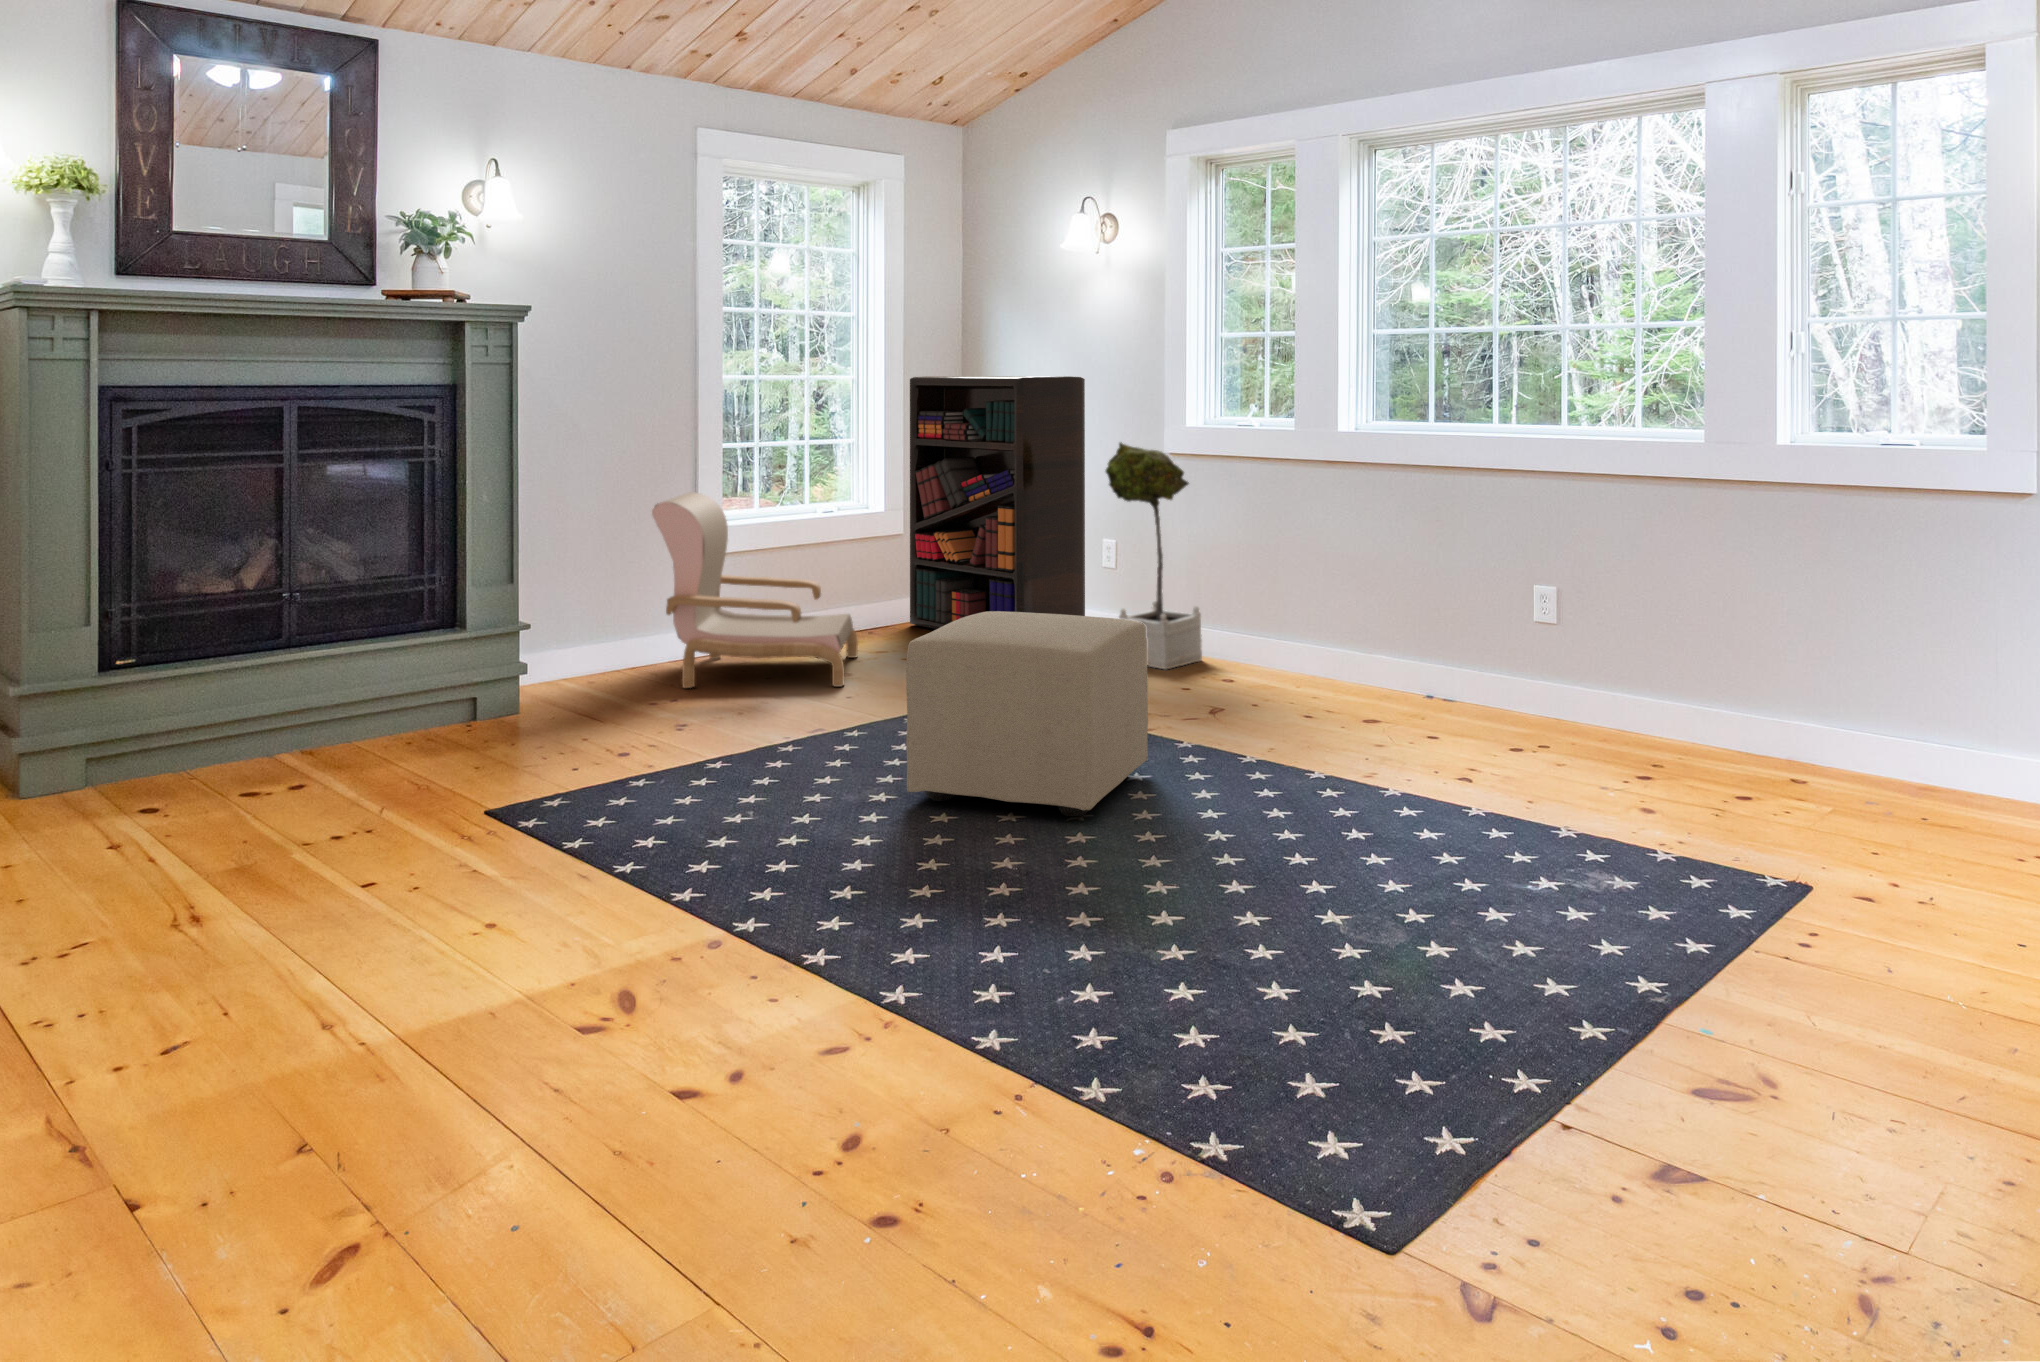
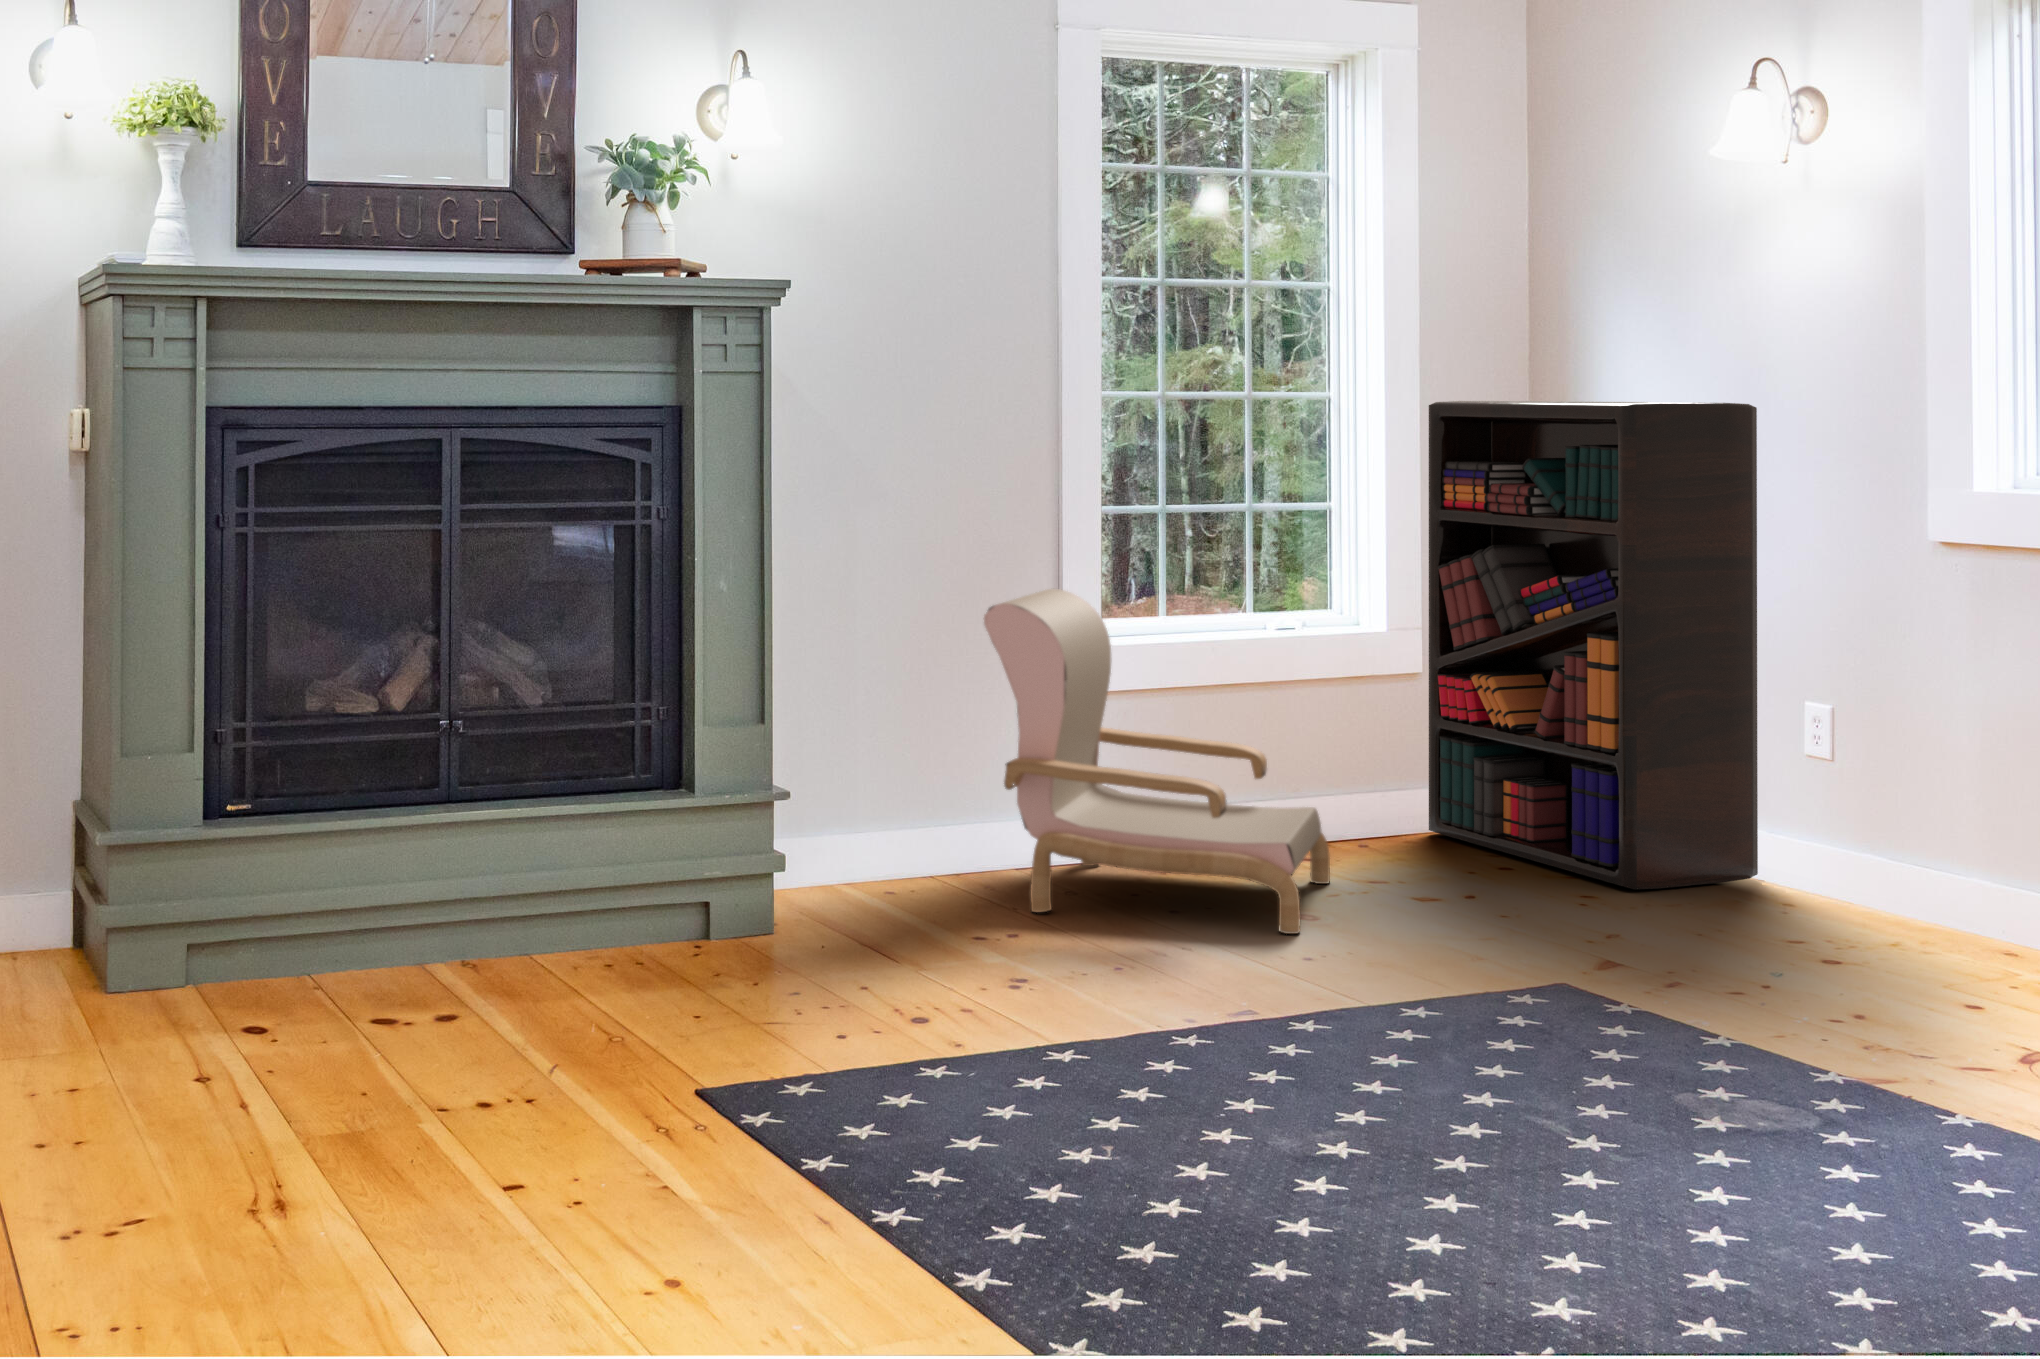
potted tree: present [1106,442,1202,669] -> none [1794,525,1998,959]
ottoman: present [906,611,1148,816] -> none [1384,830,1866,1234]

